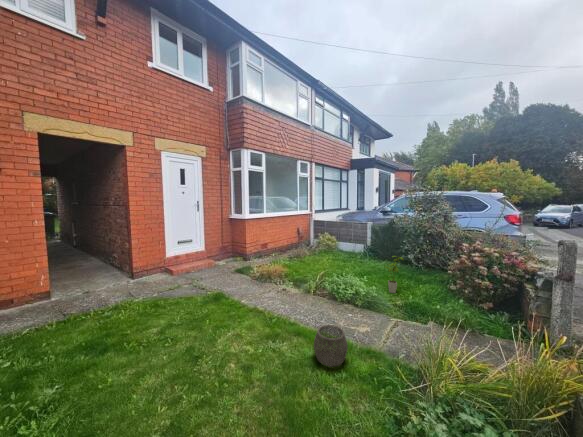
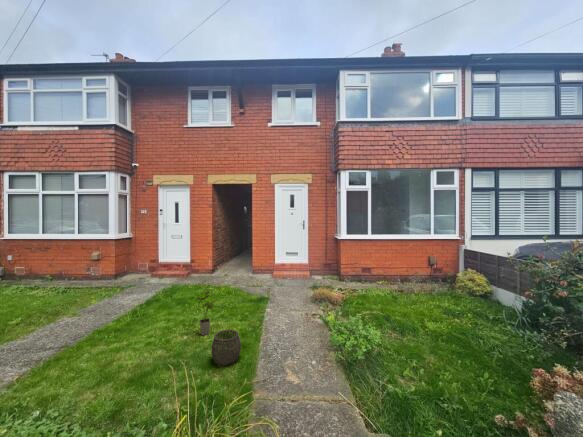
house plant: present [385,256,404,293] -> present [196,289,218,335]

